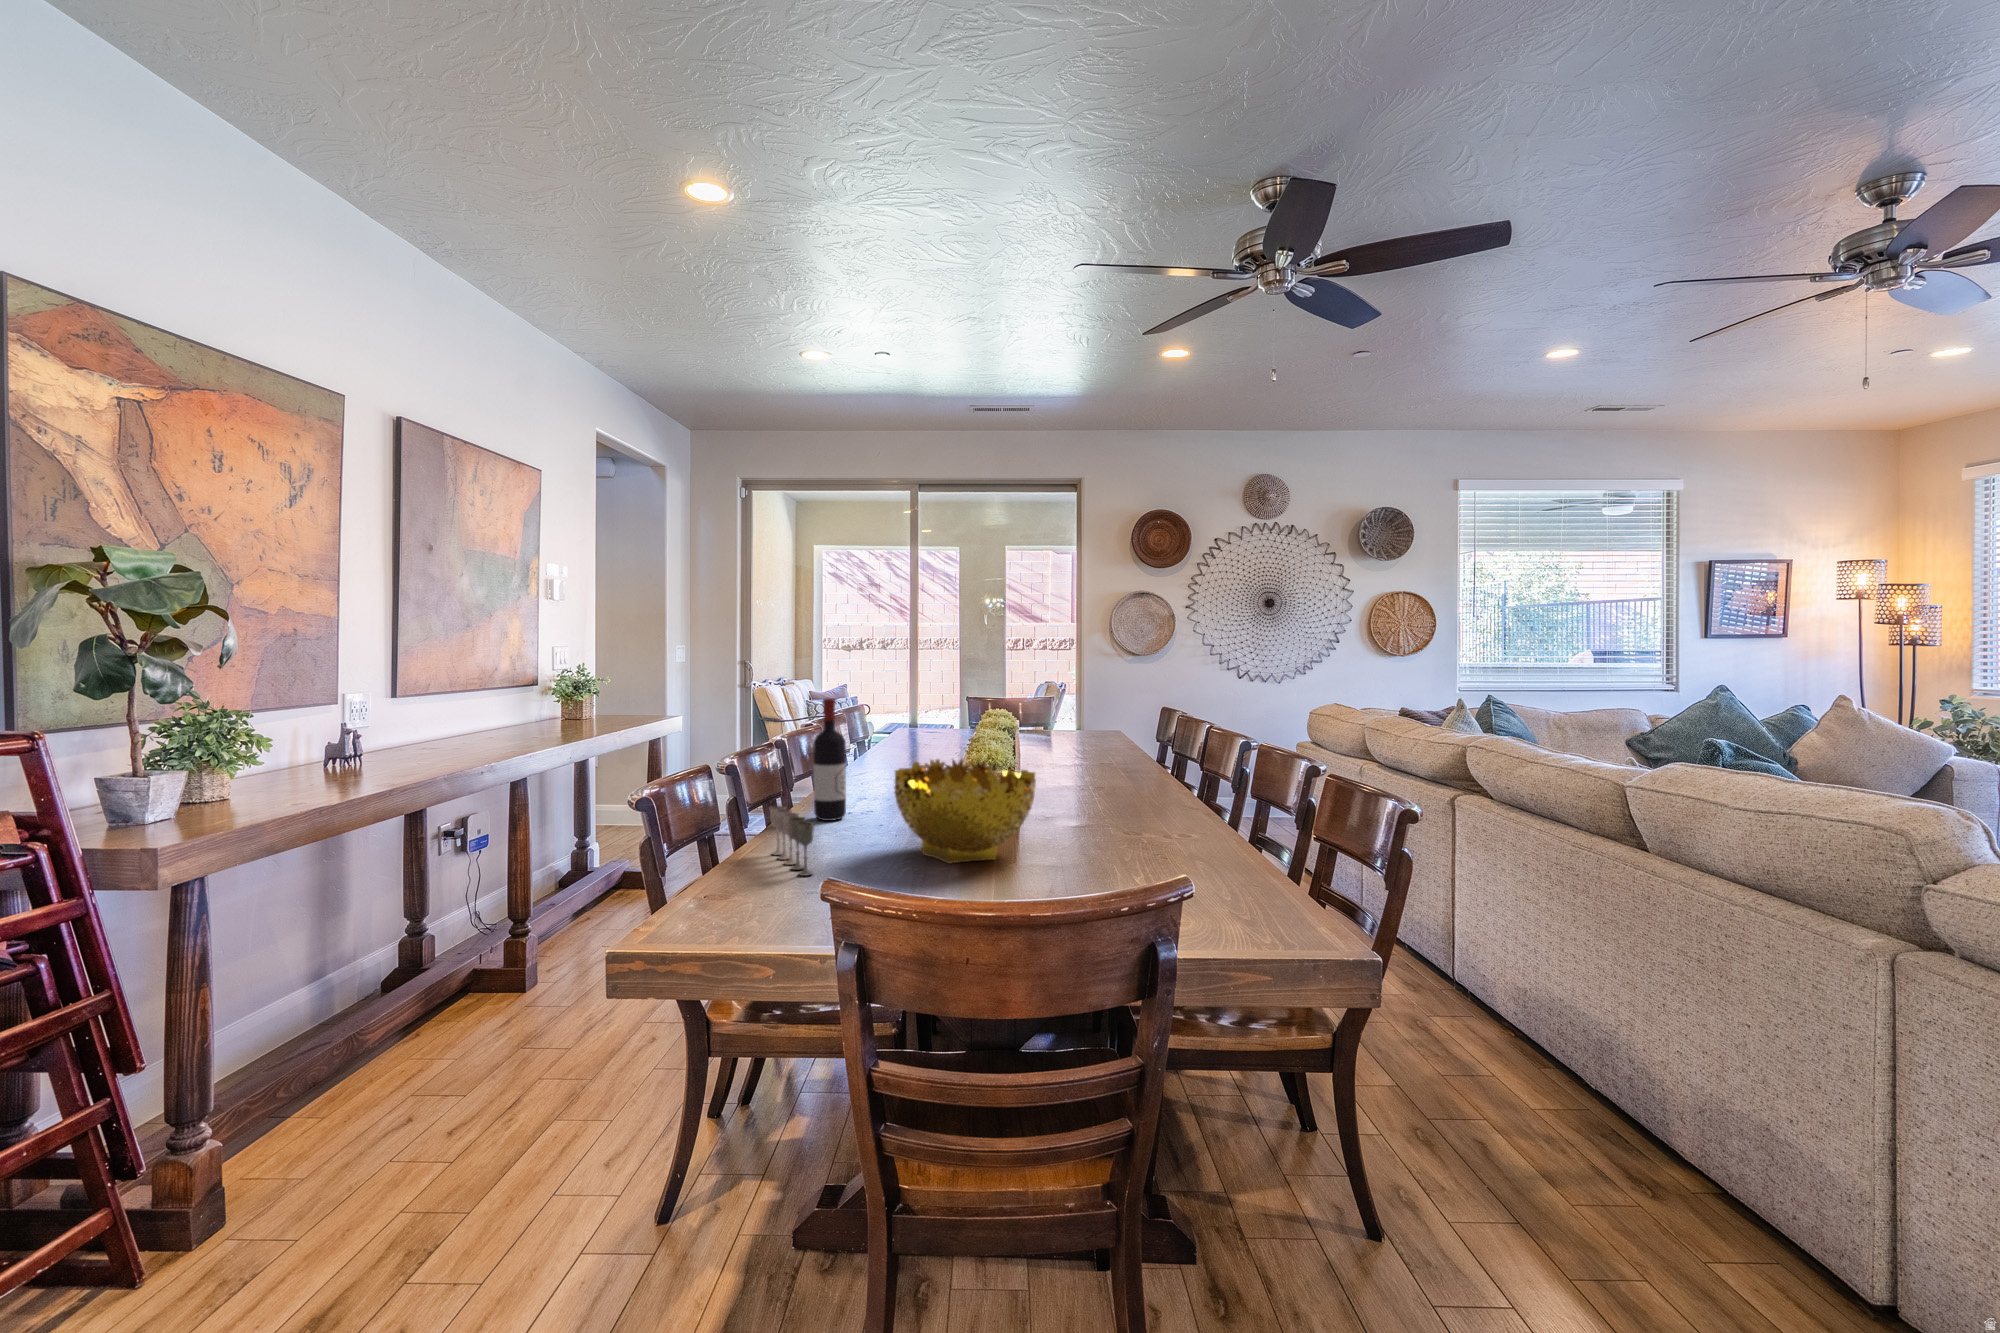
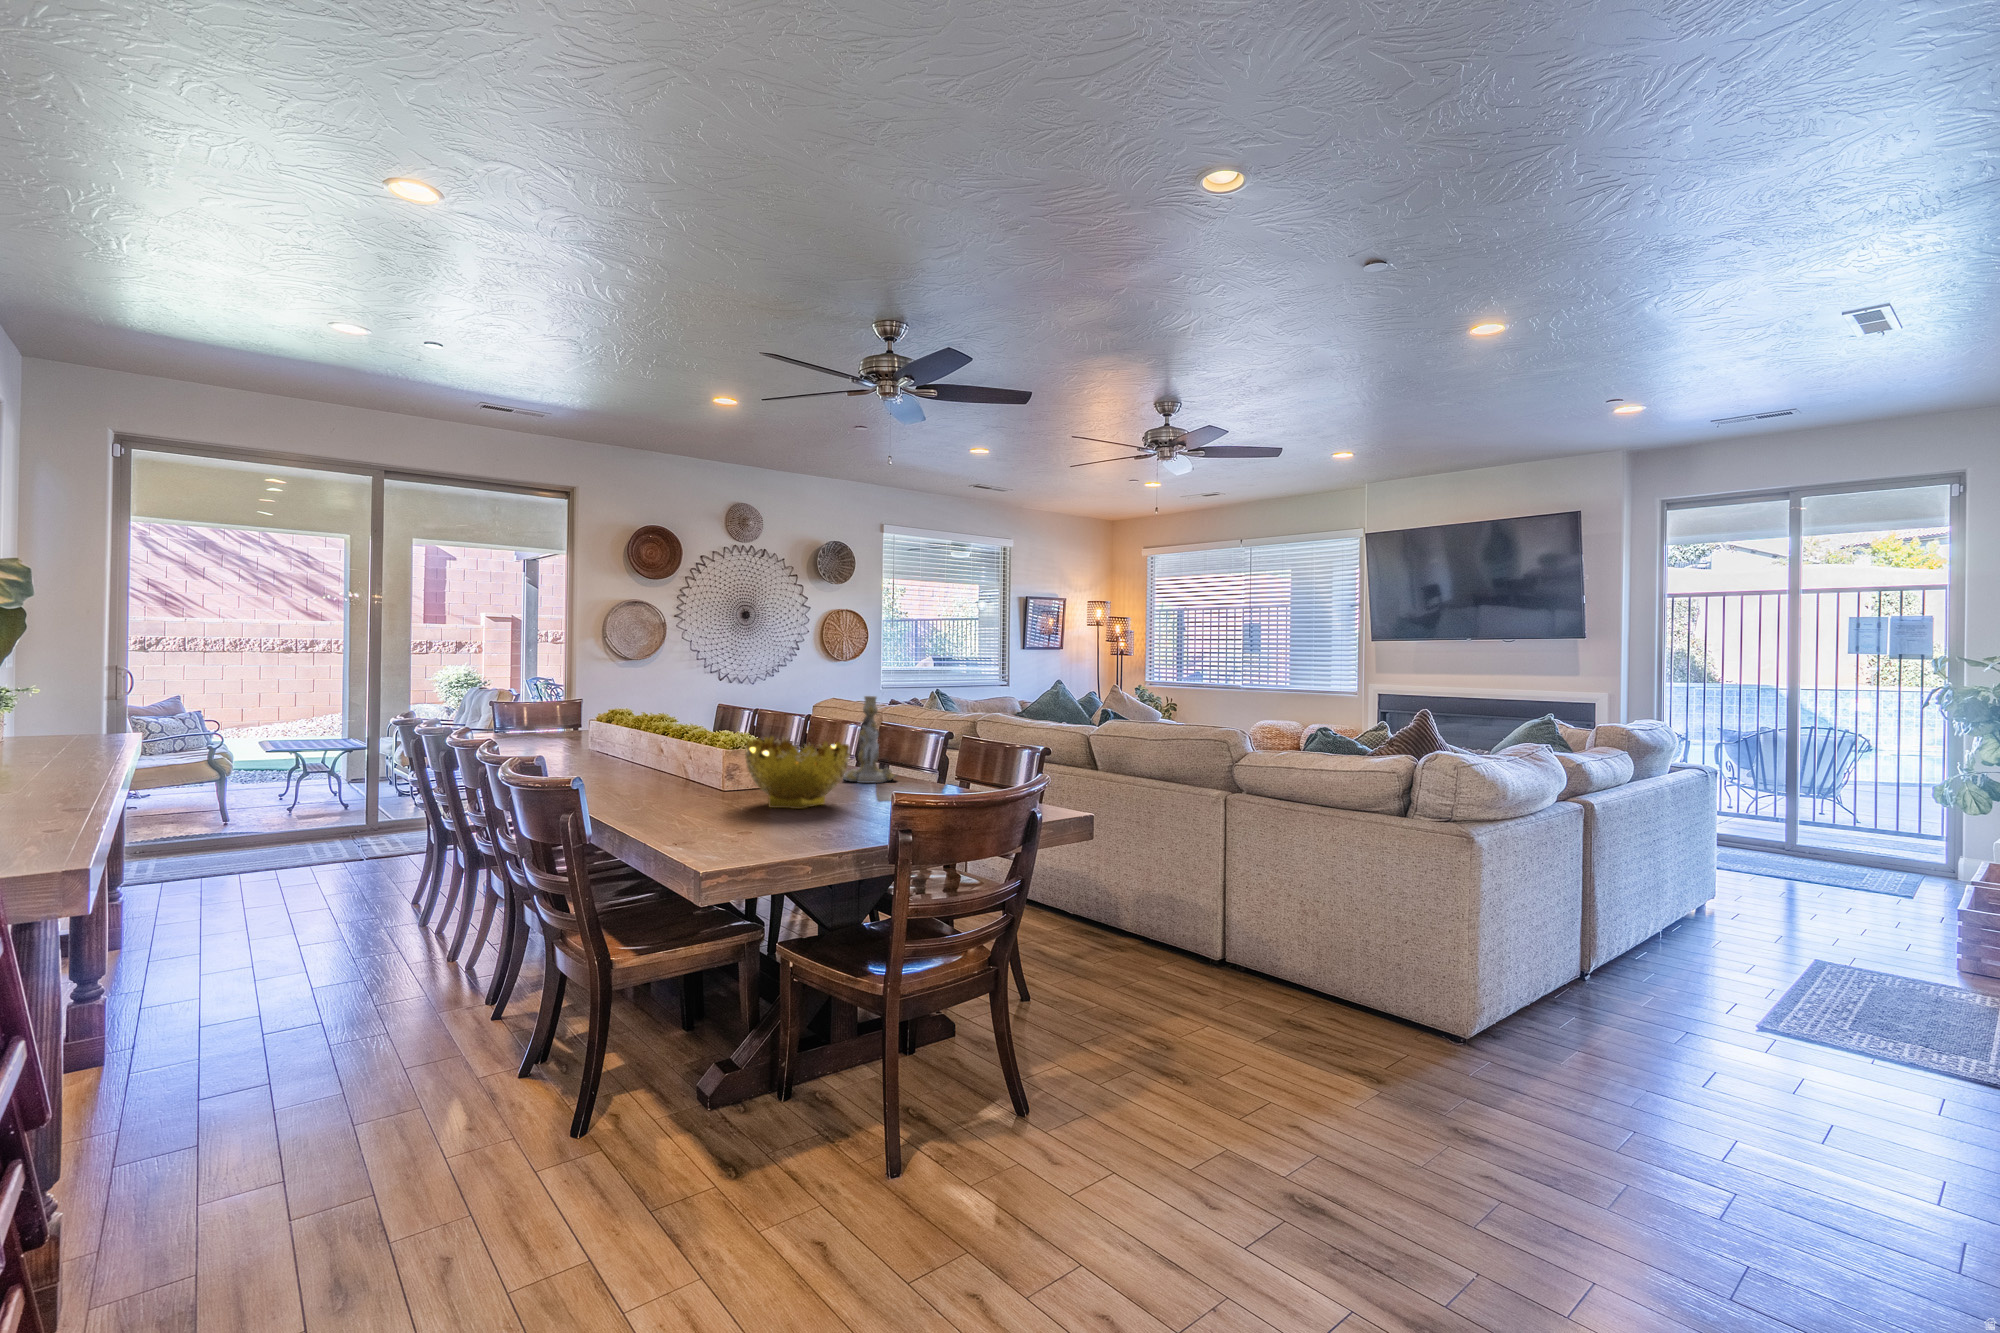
wine bottle: present [813,698,846,821] -> none [617,697,646,800]
candlestick: none [1116,706,1195,832] -> present [843,696,897,783]
wine glass: present [770,806,814,876] -> none [660,780,734,825]

